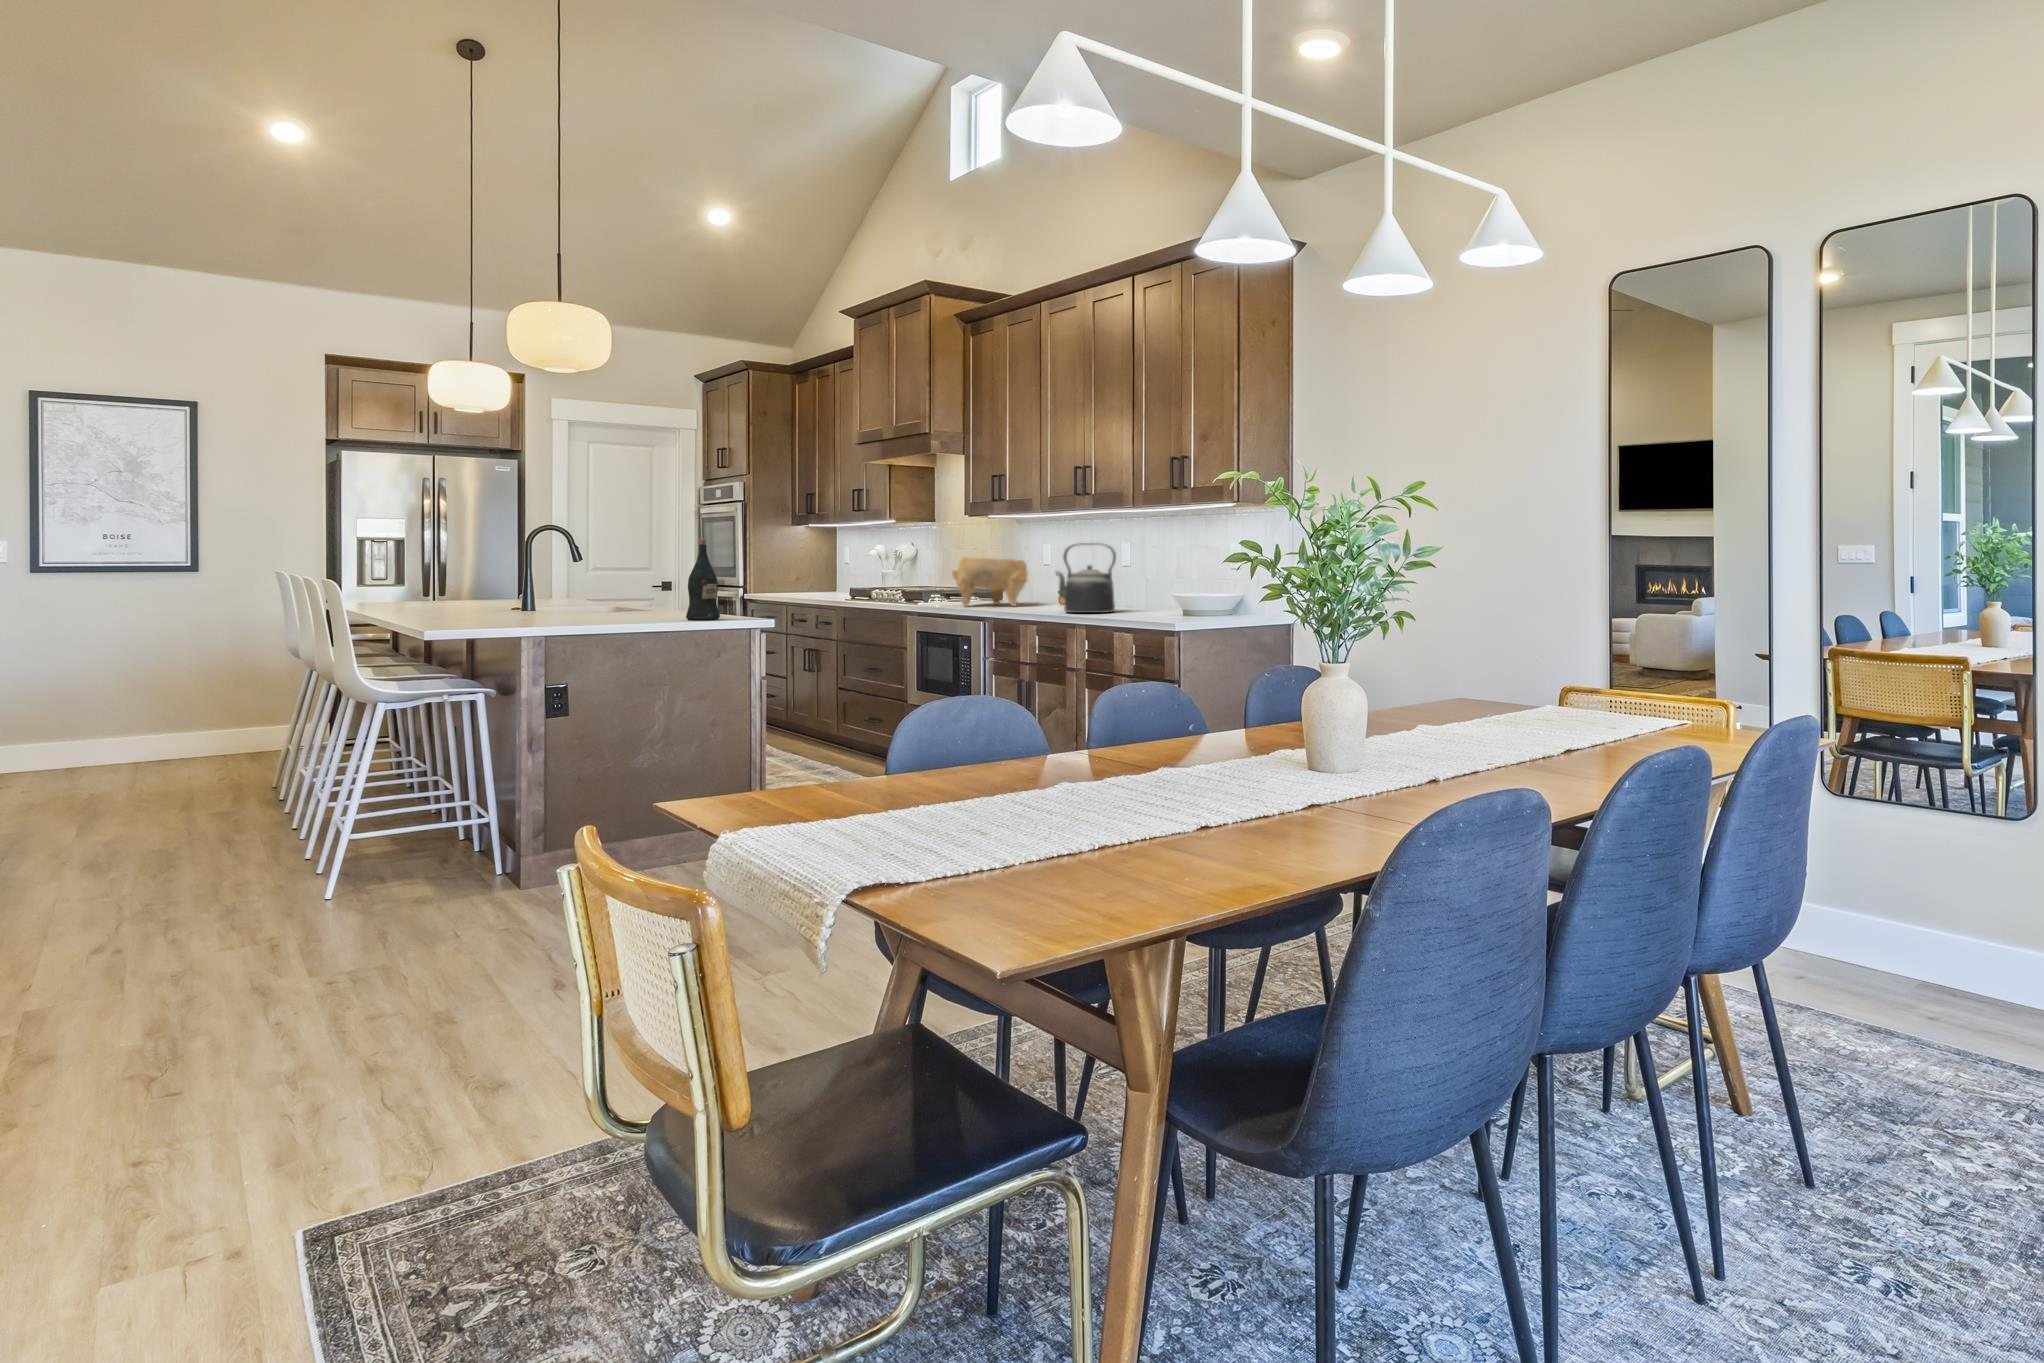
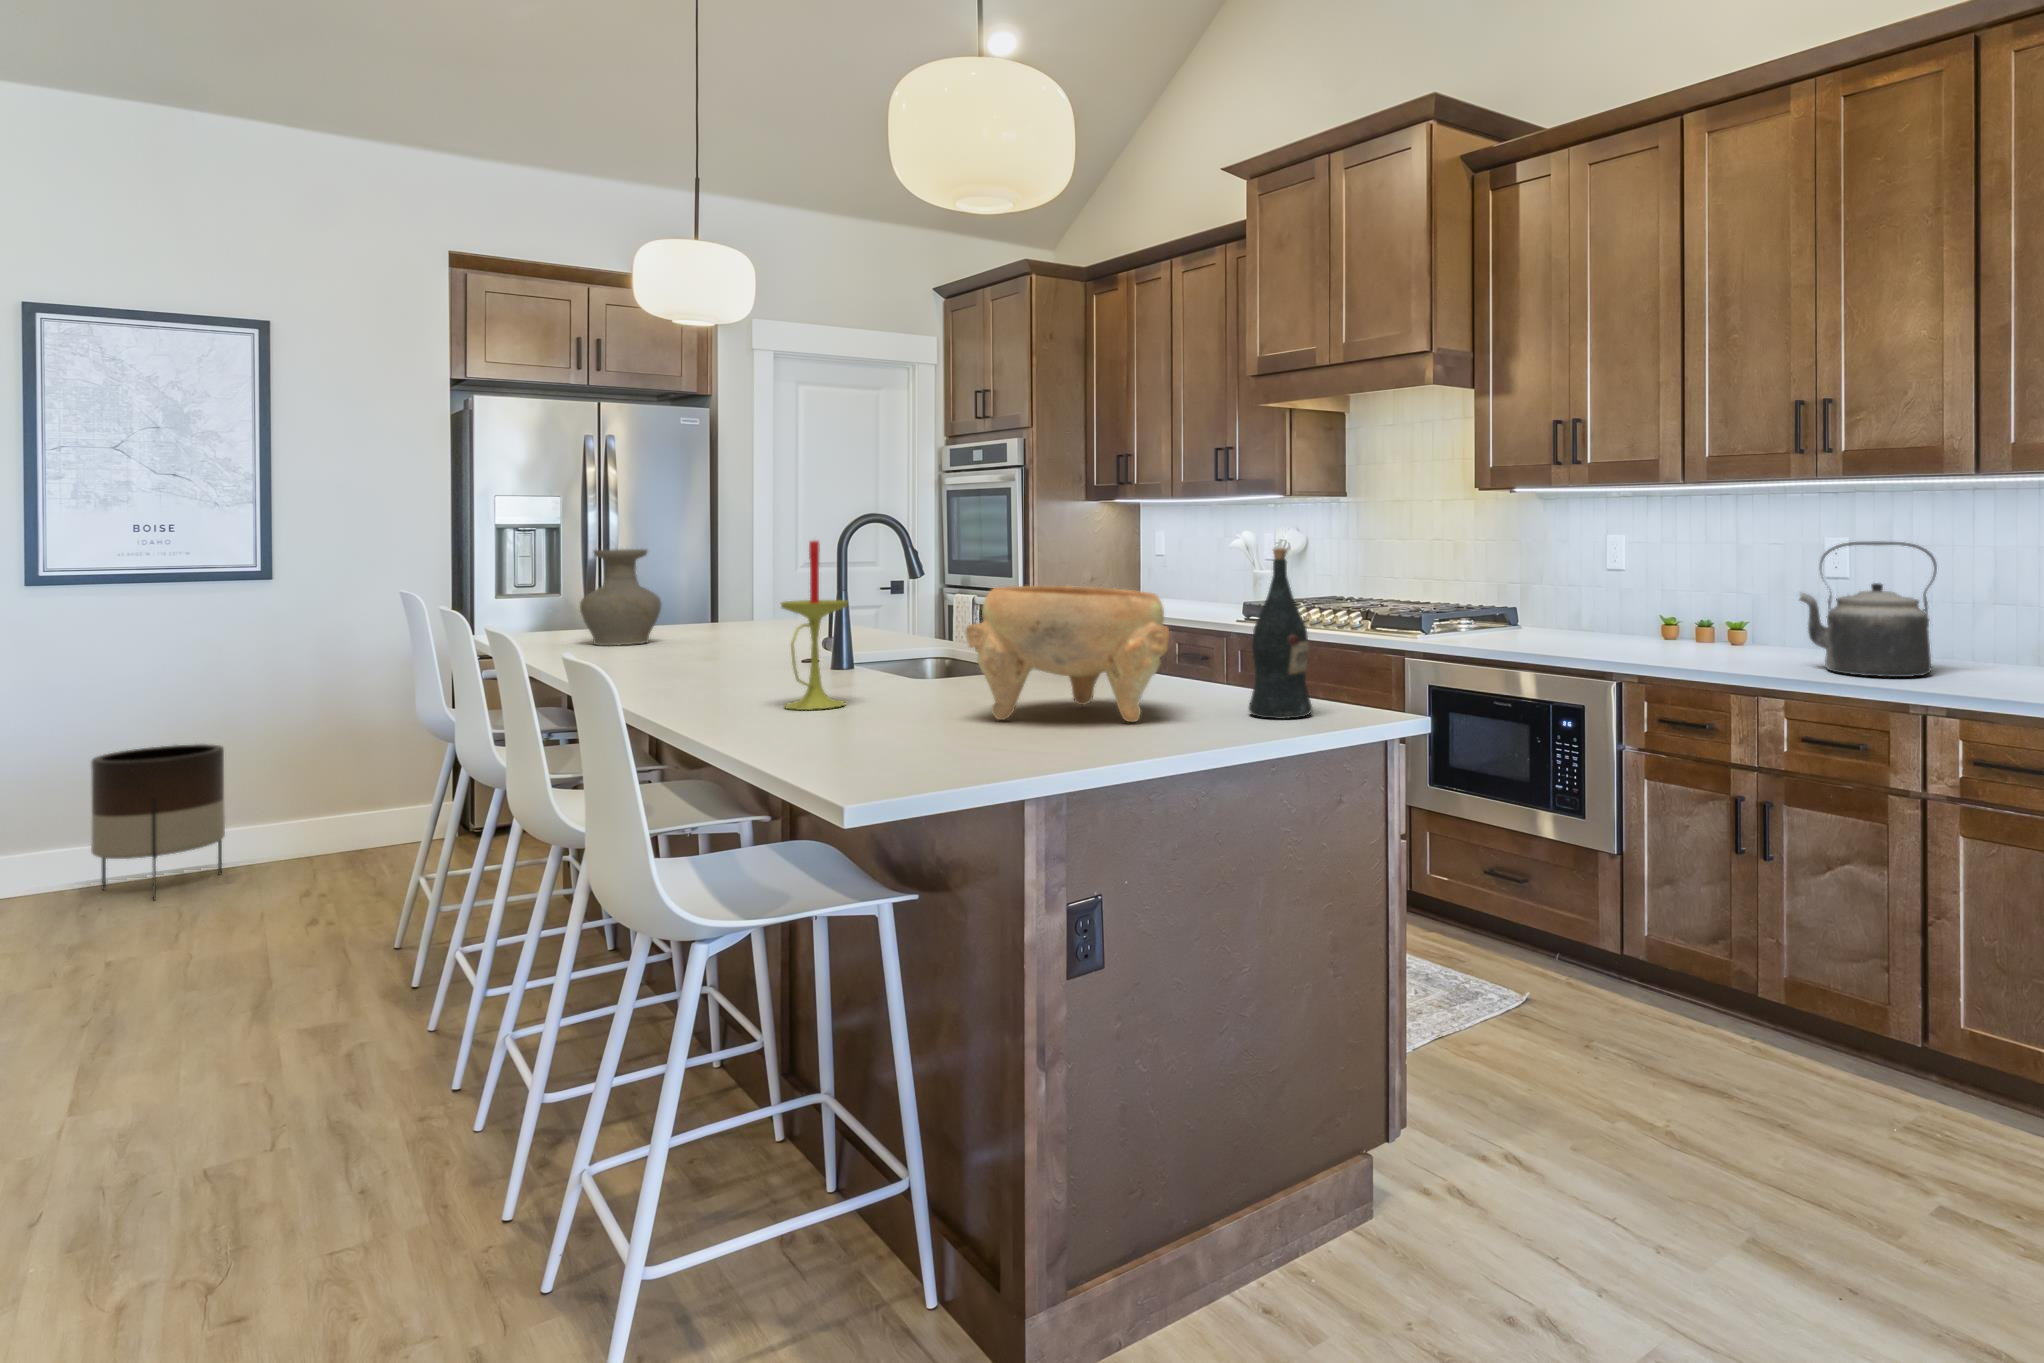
candle: none [455,533,495,618] -> present [780,541,848,710]
vase: none [394,549,448,607] -> present [580,549,661,646]
decorative bowl: present [952,557,1027,606] -> present [966,586,1169,722]
planter: none [76,679,166,775] -> present [91,744,225,900]

